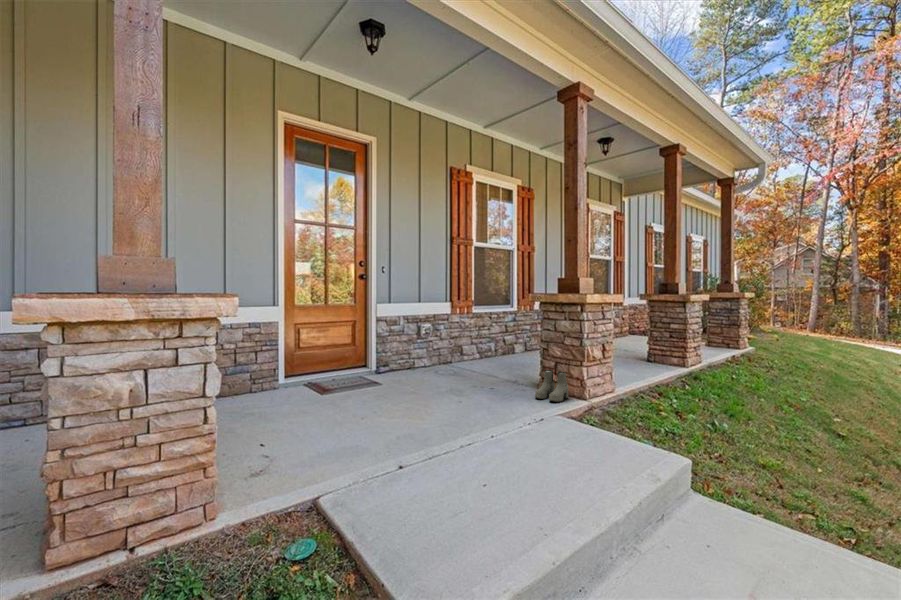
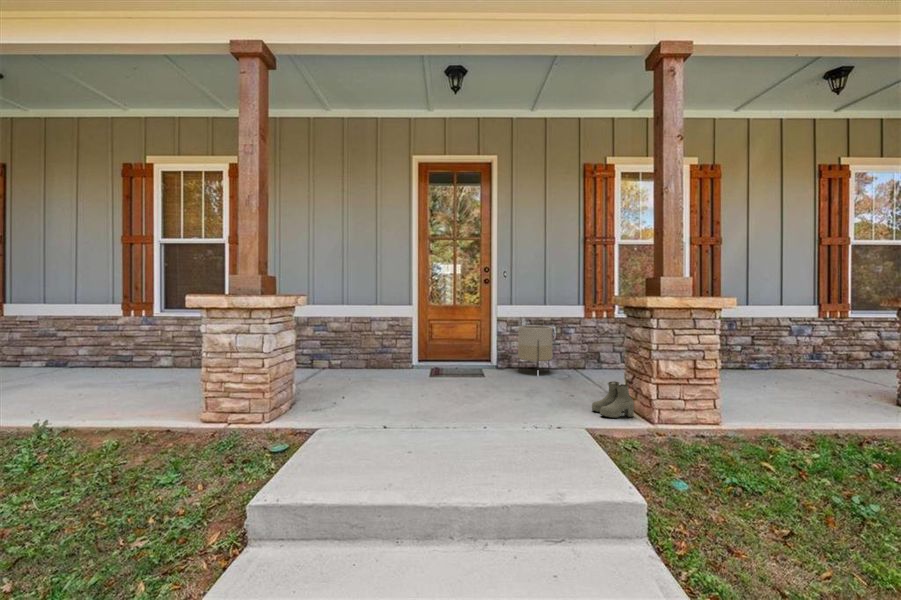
planter: none [403,324,439,375] -> present [518,326,553,370]

